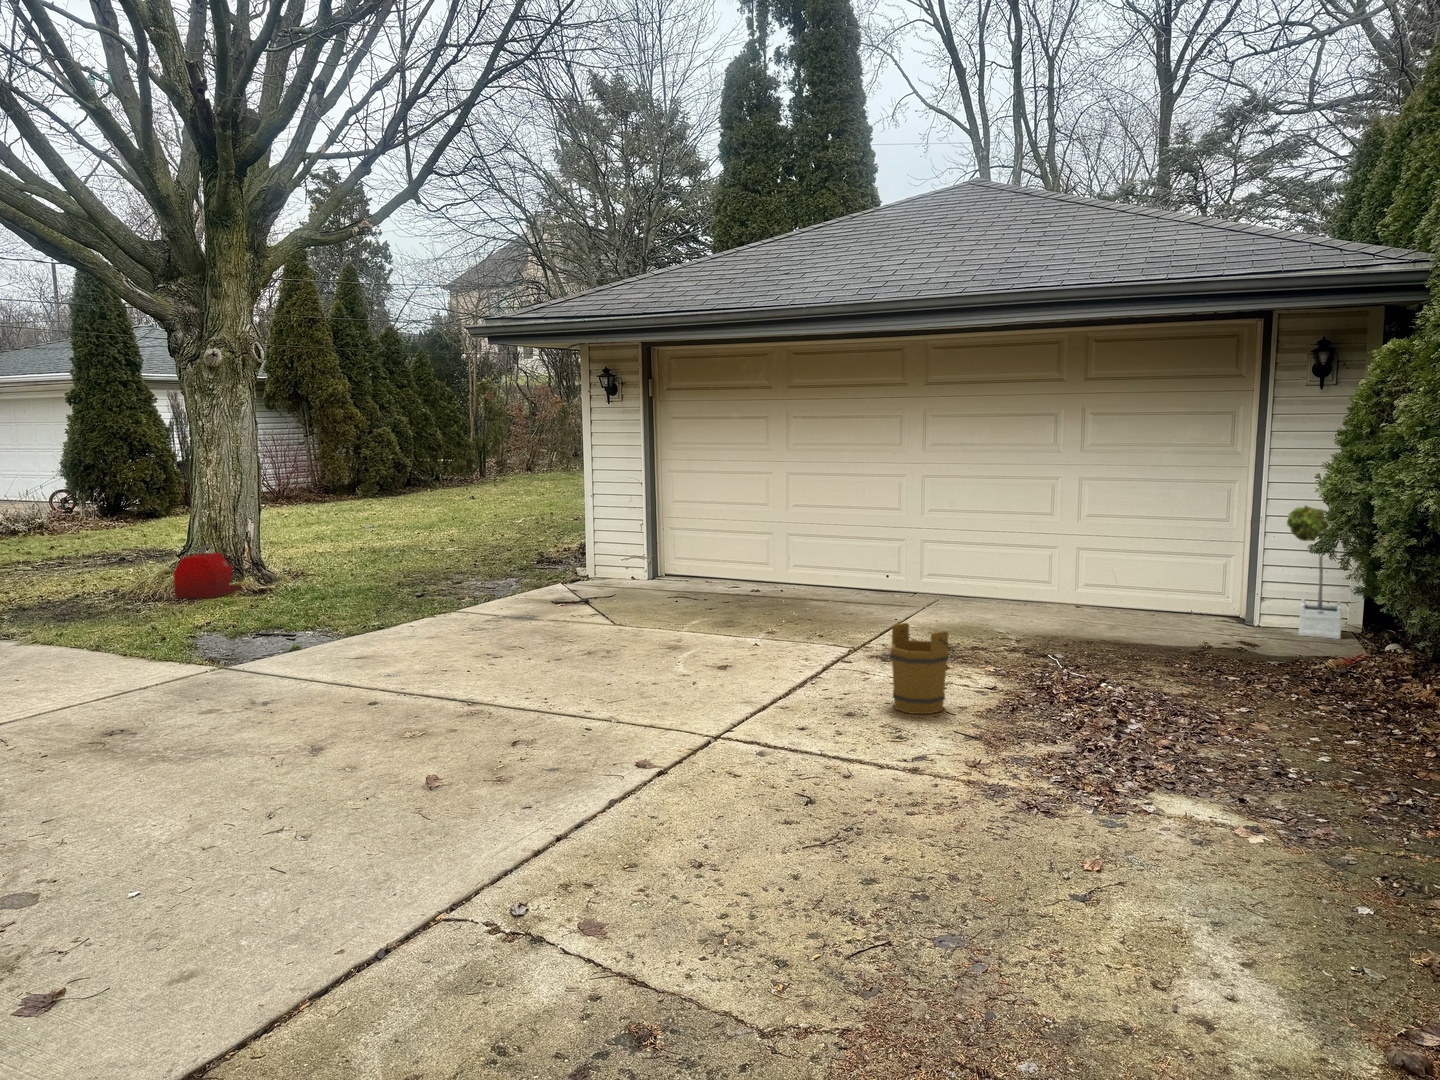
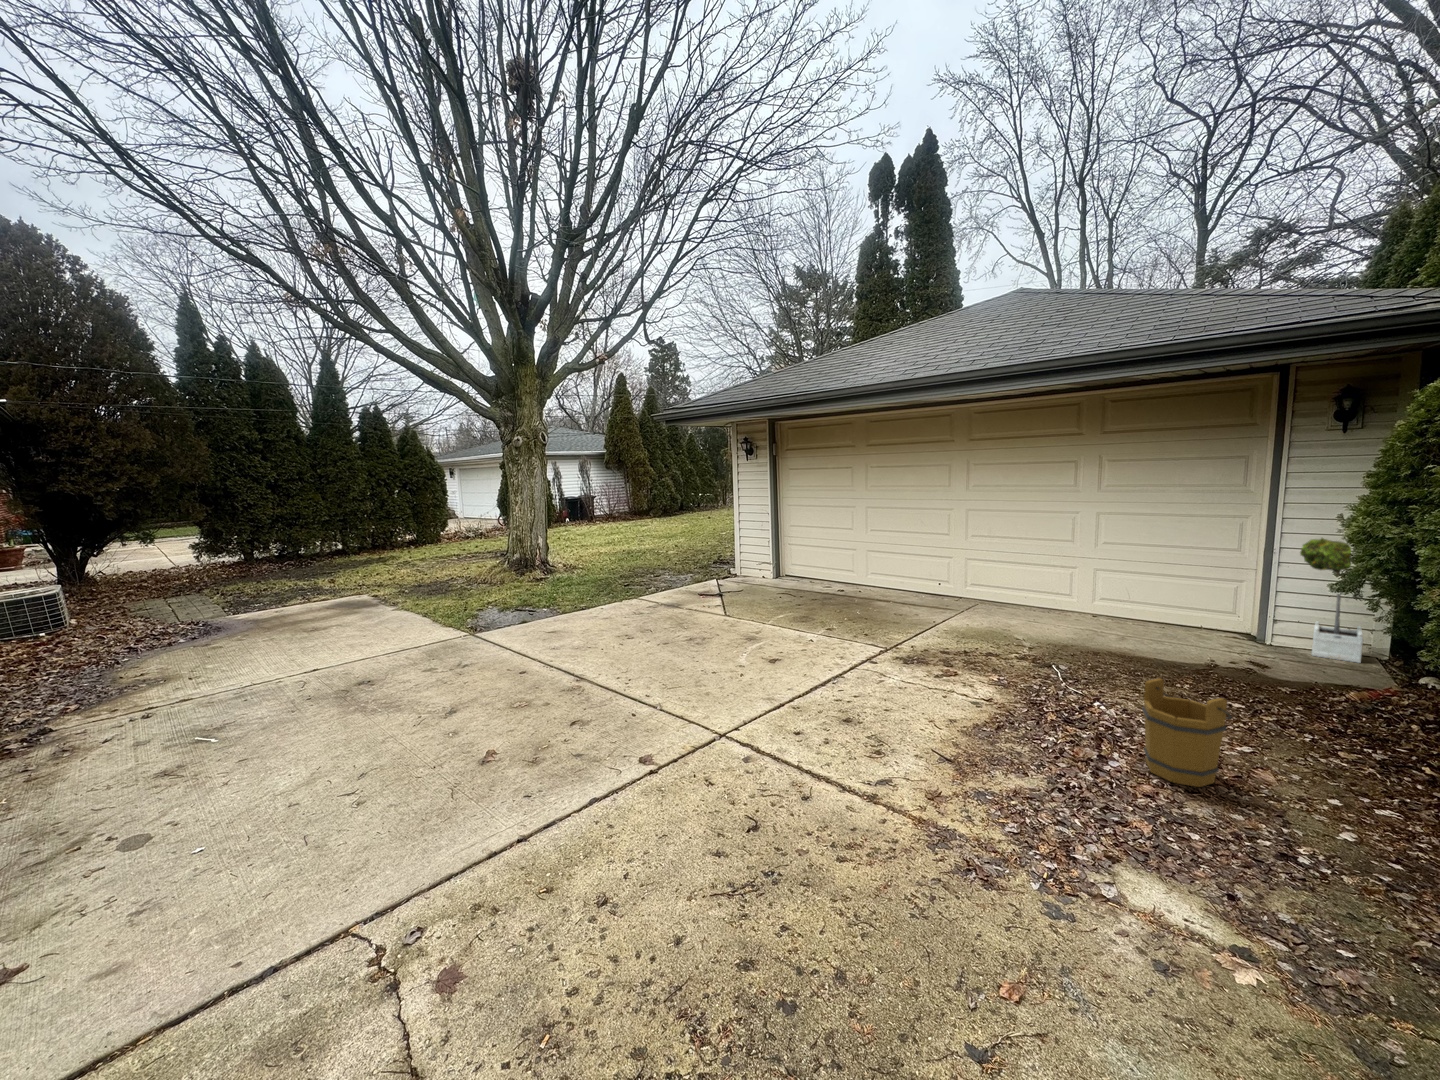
toolbox: present [174,544,241,598] -> none [495,550,536,582]
bucket: present [890,623,955,714] -> present [1142,678,1232,787]

